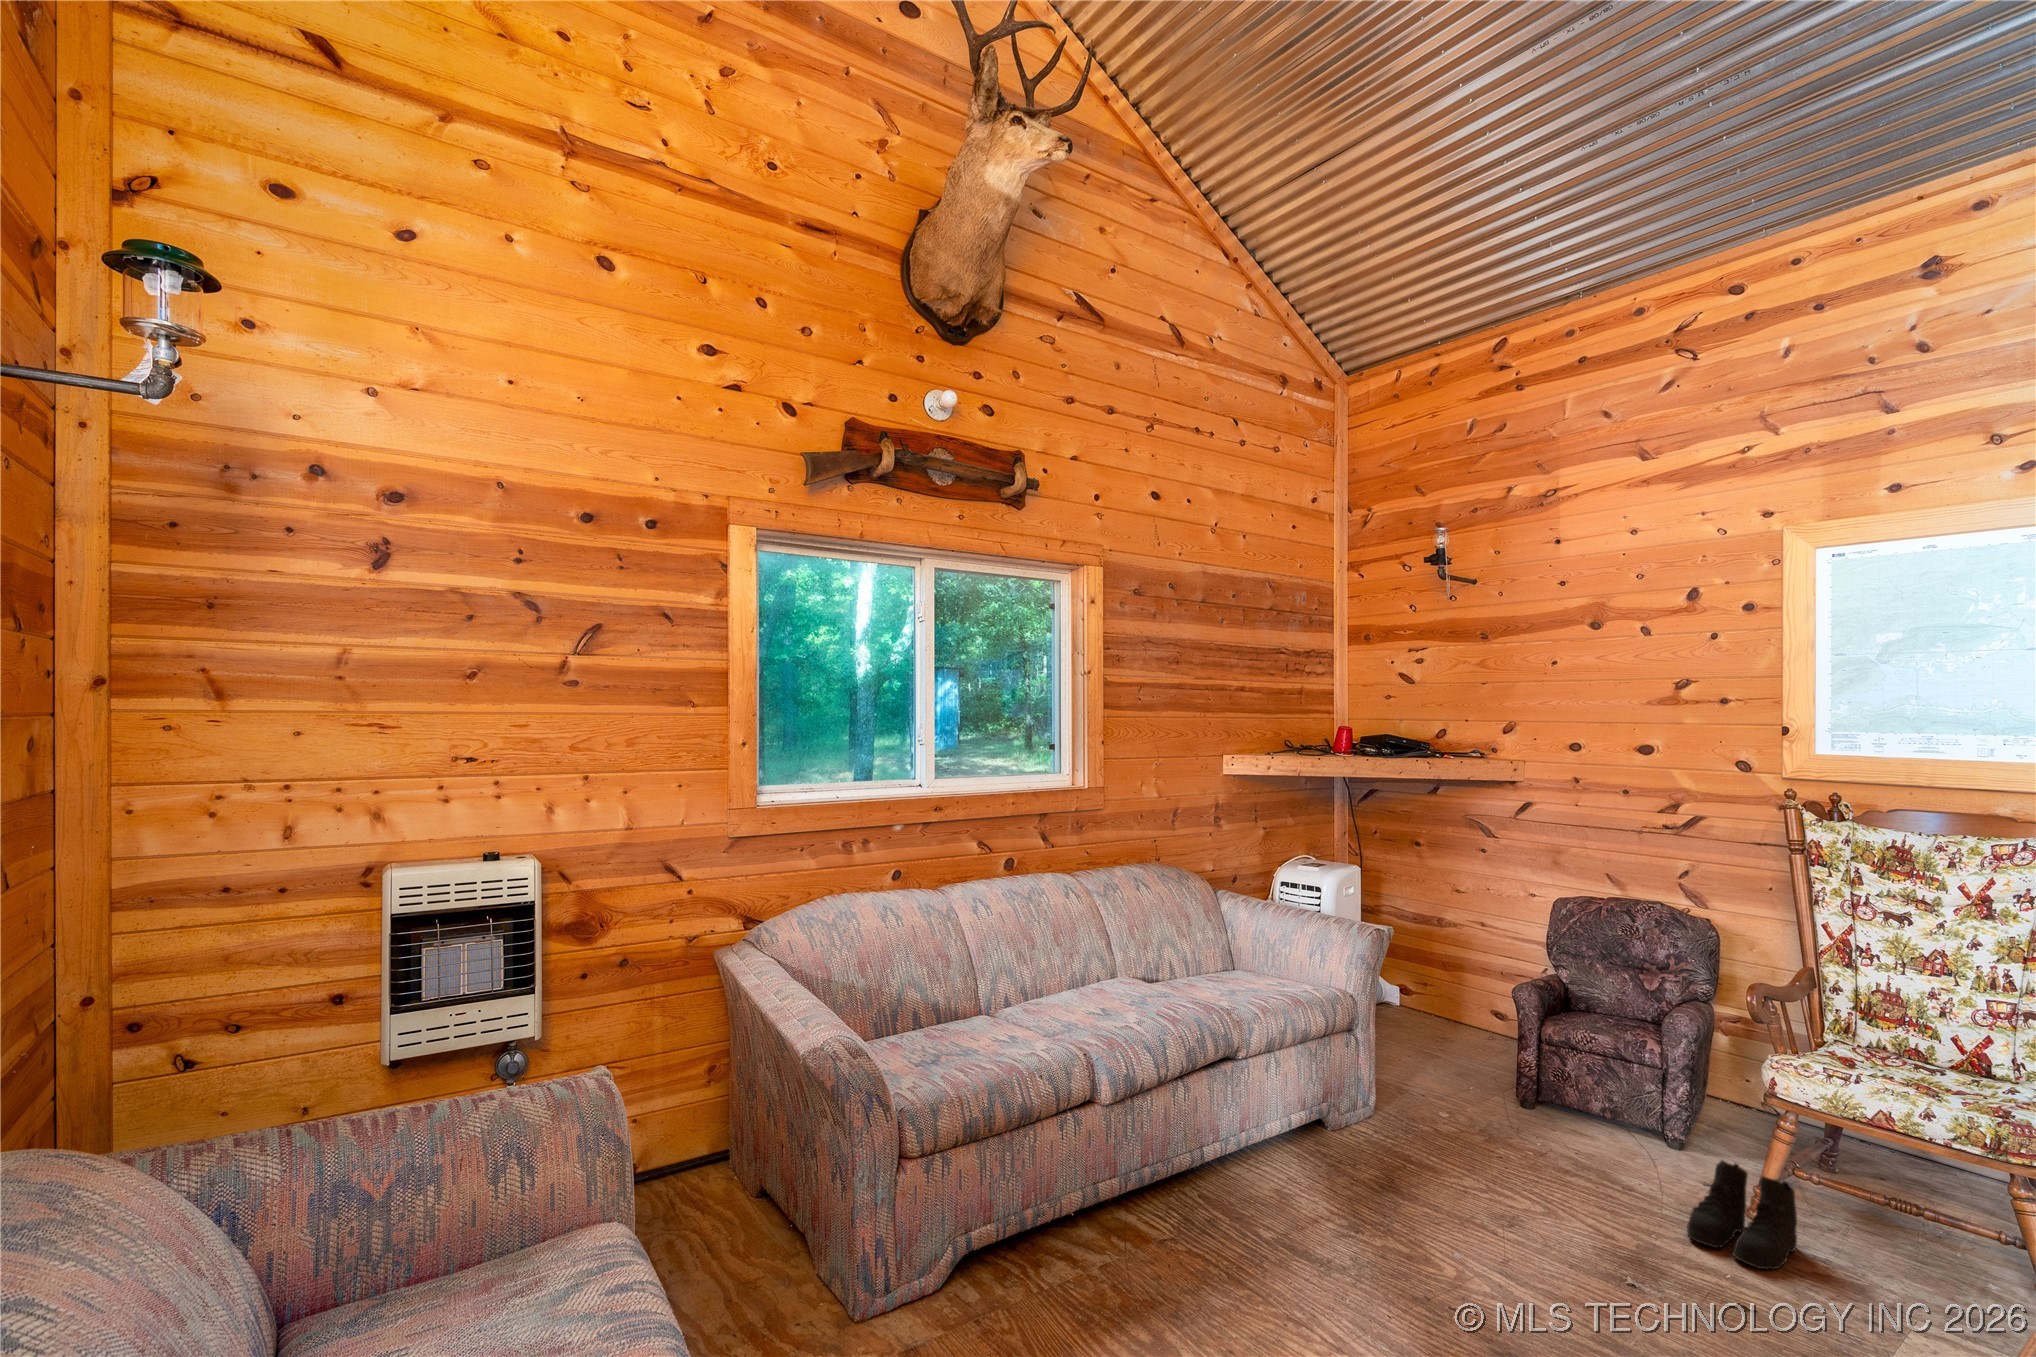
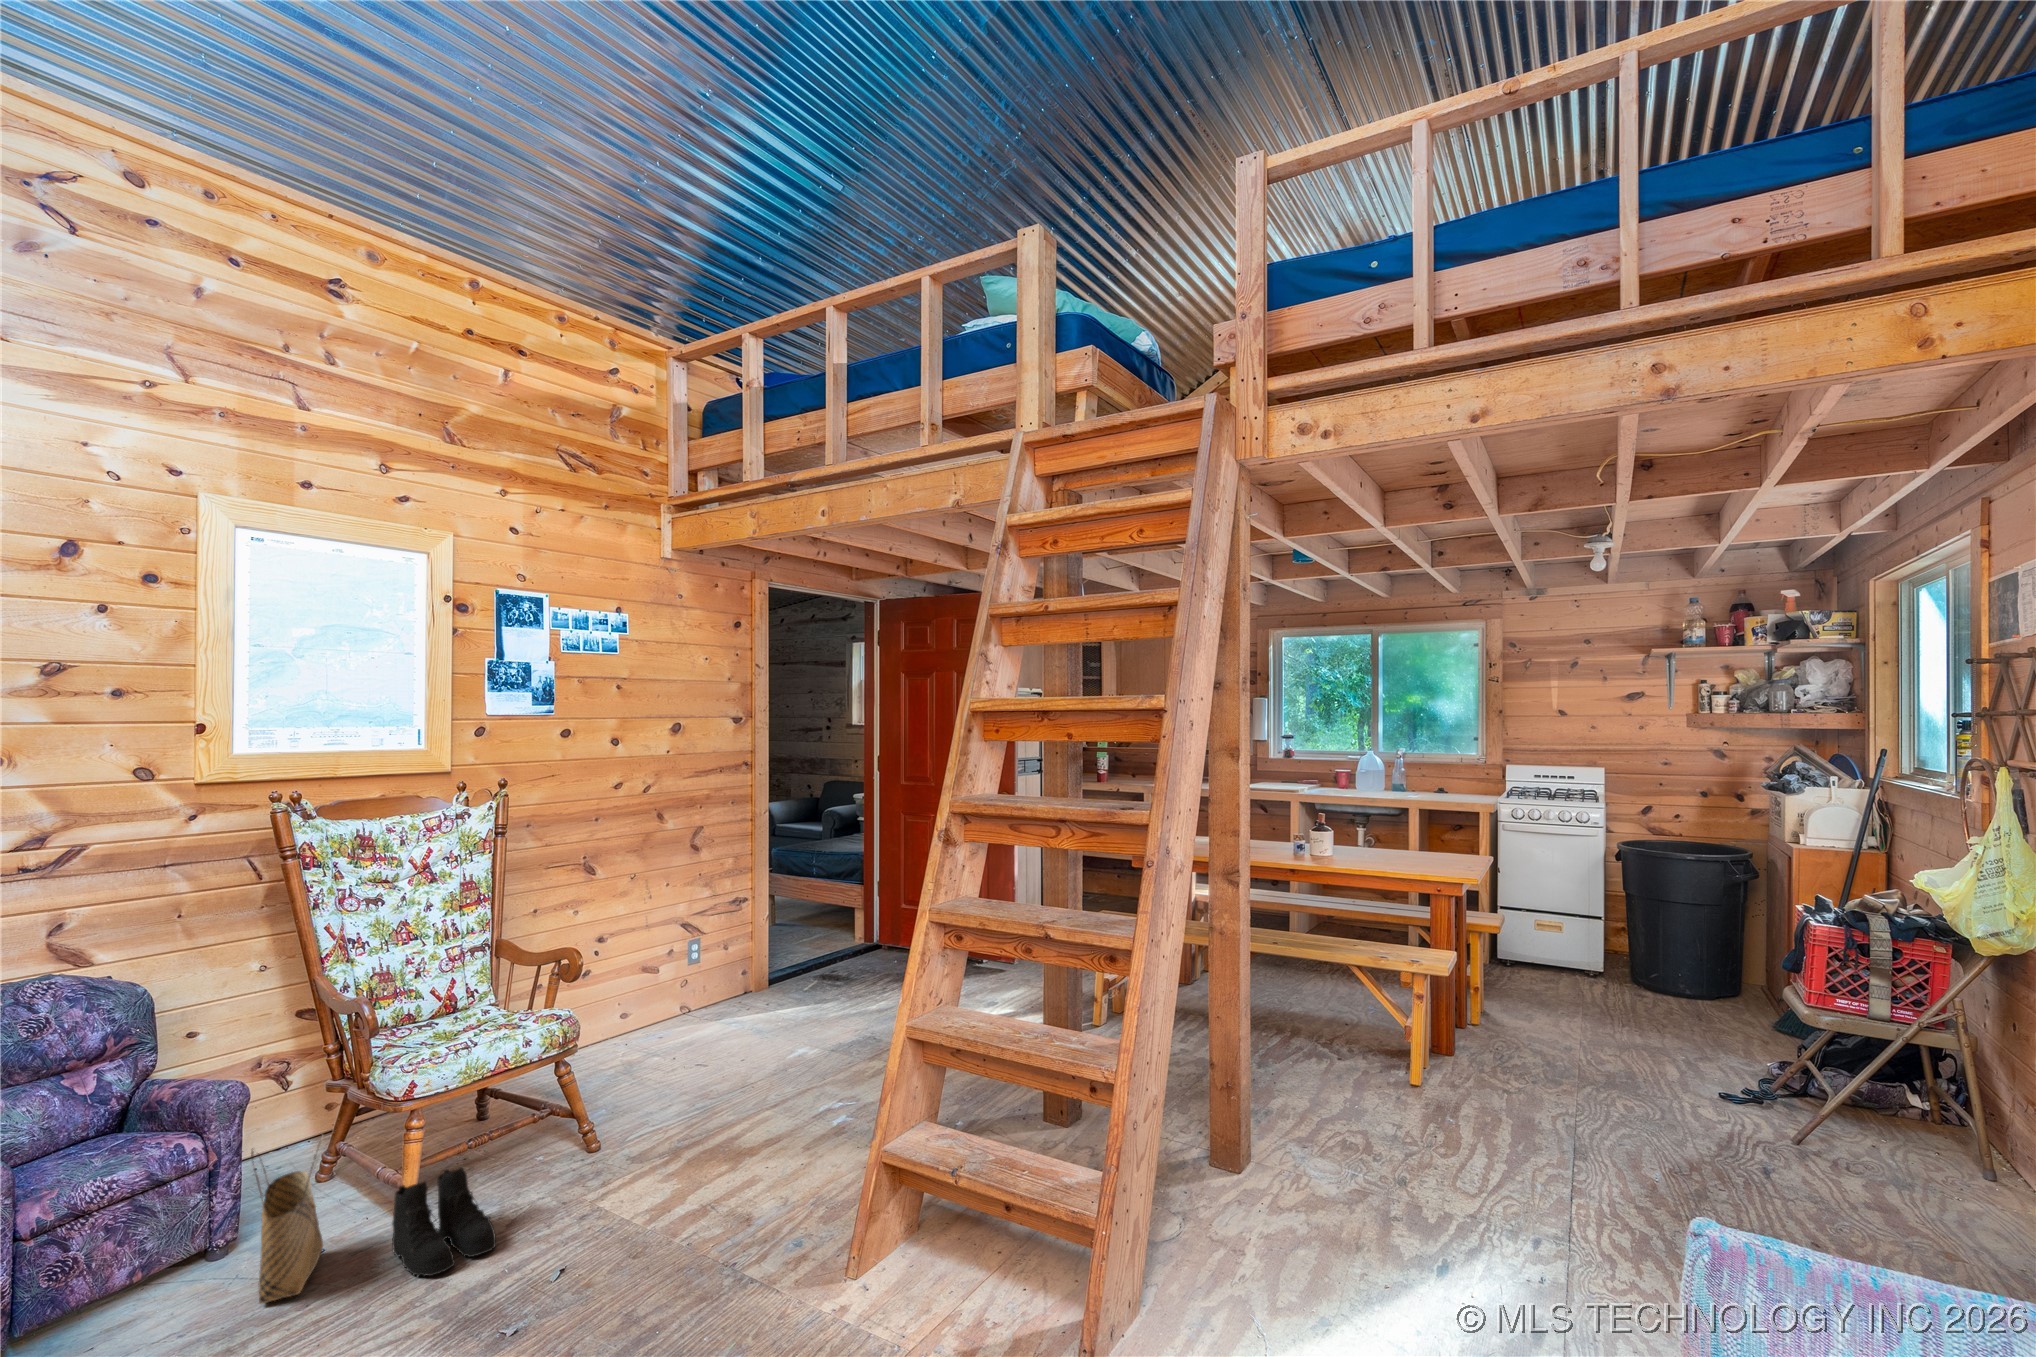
woven basket: none [1613,1056,1703,1184] -> present [251,1145,323,1304]

